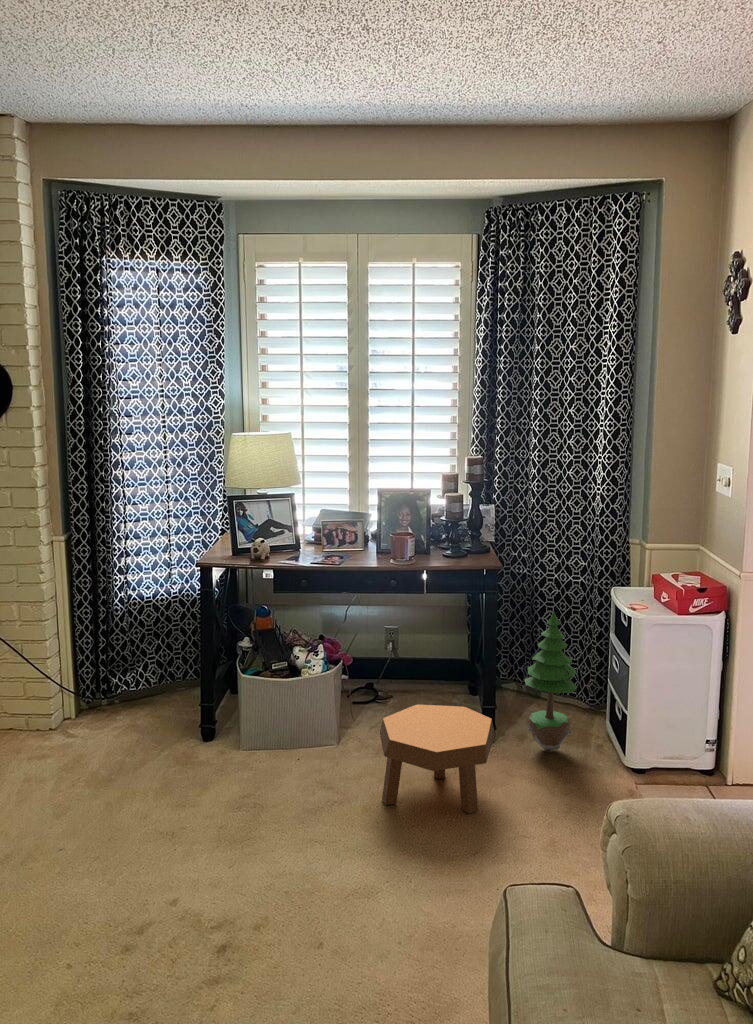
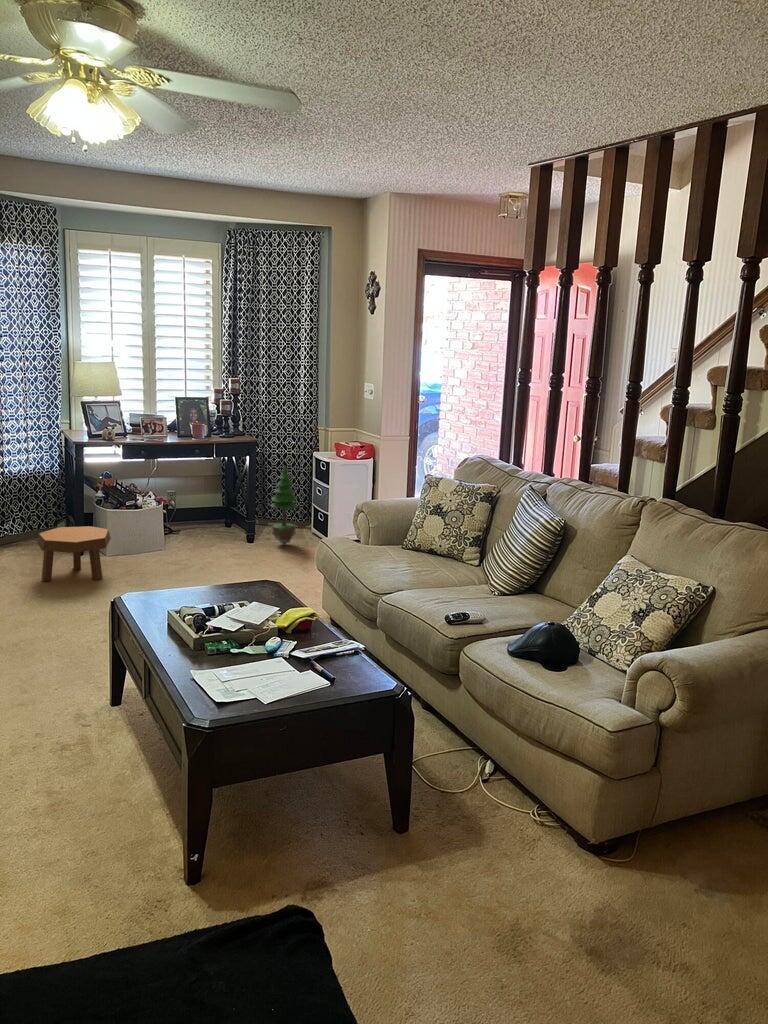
footstool: present [380,705,495,814] -> present [37,526,111,582]

